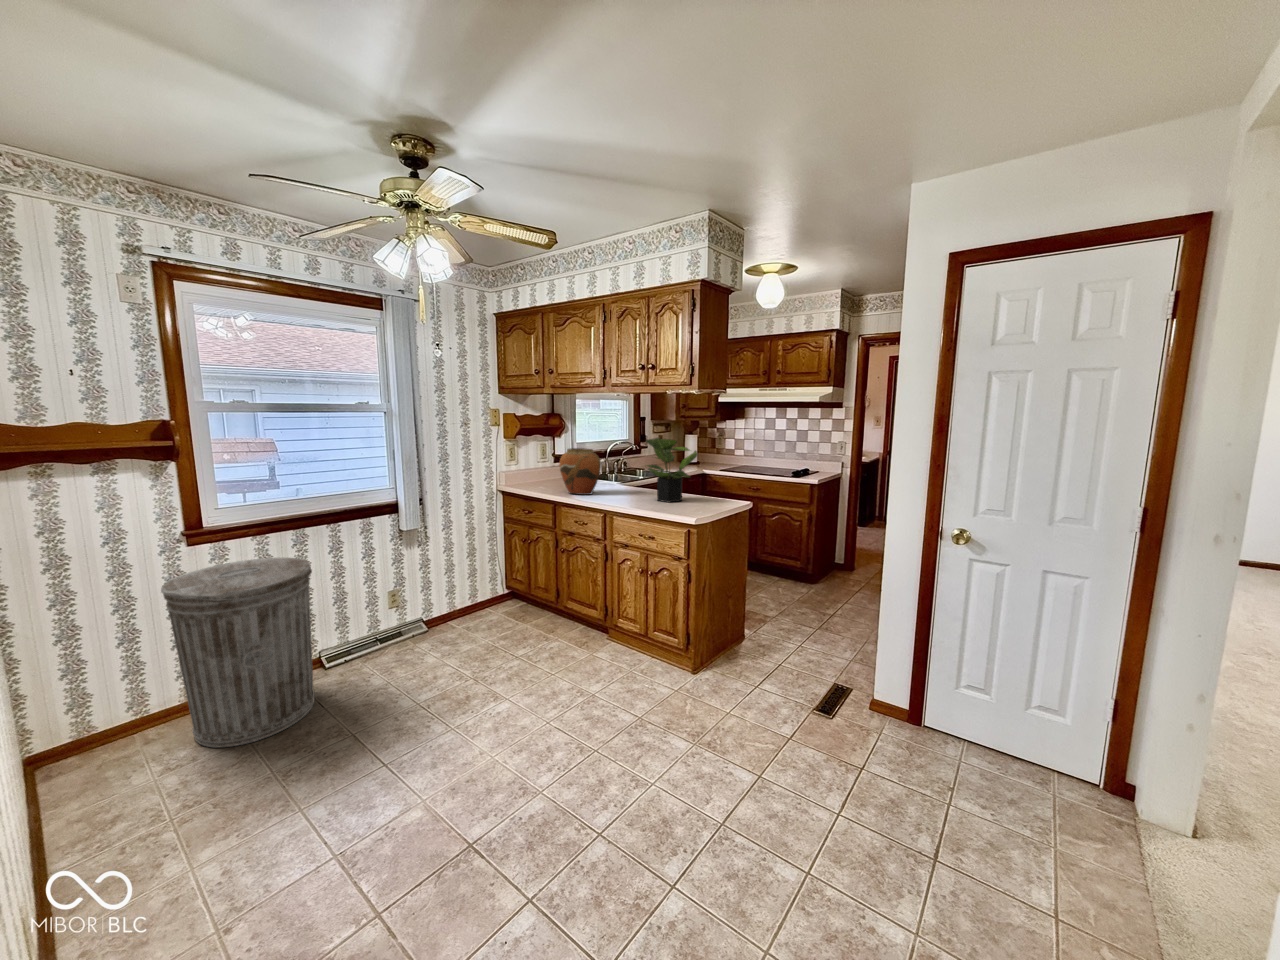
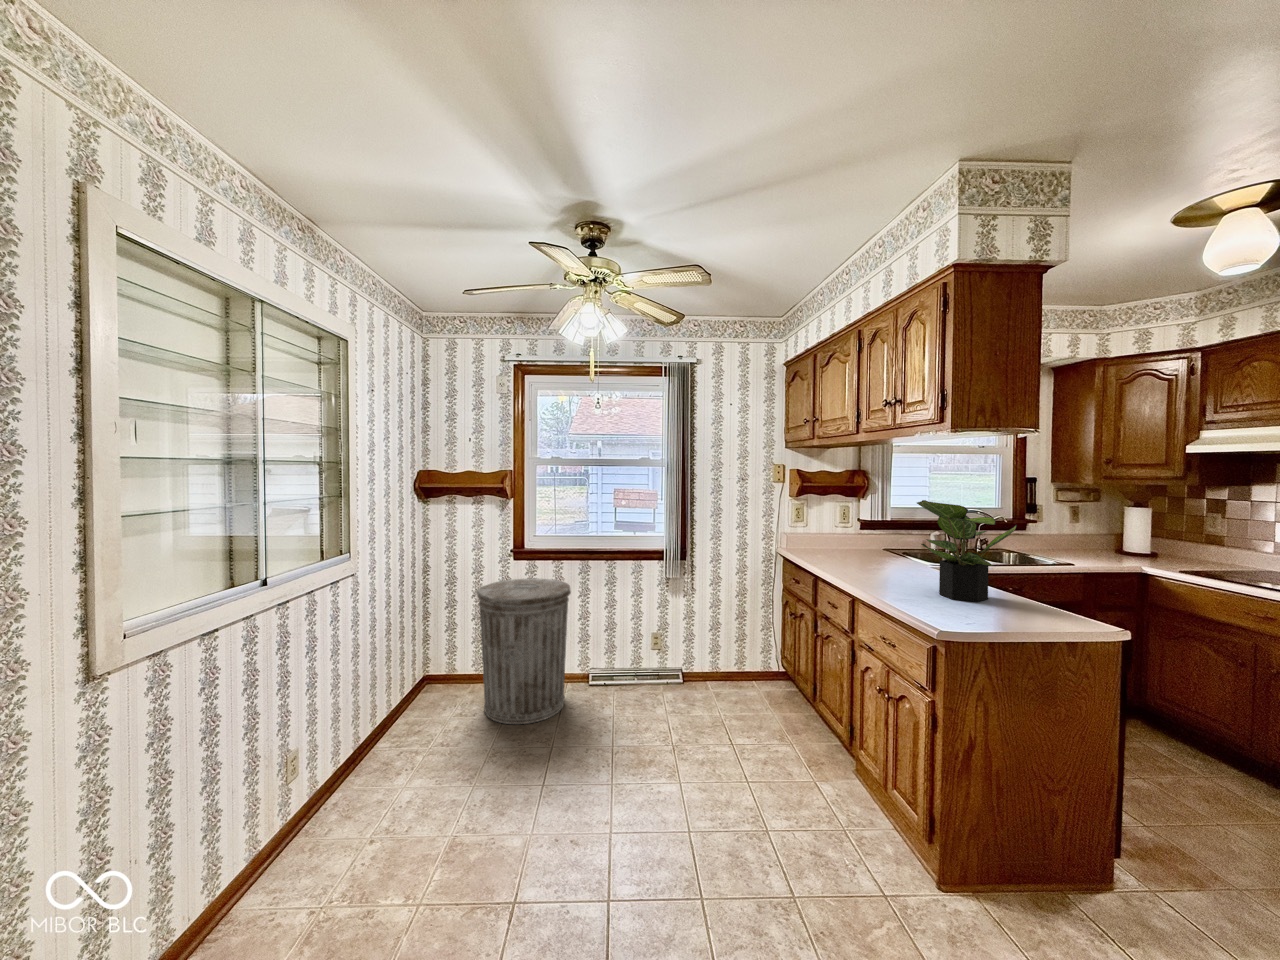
vase: present [560,448,601,495] -> none [831,511,880,572]

